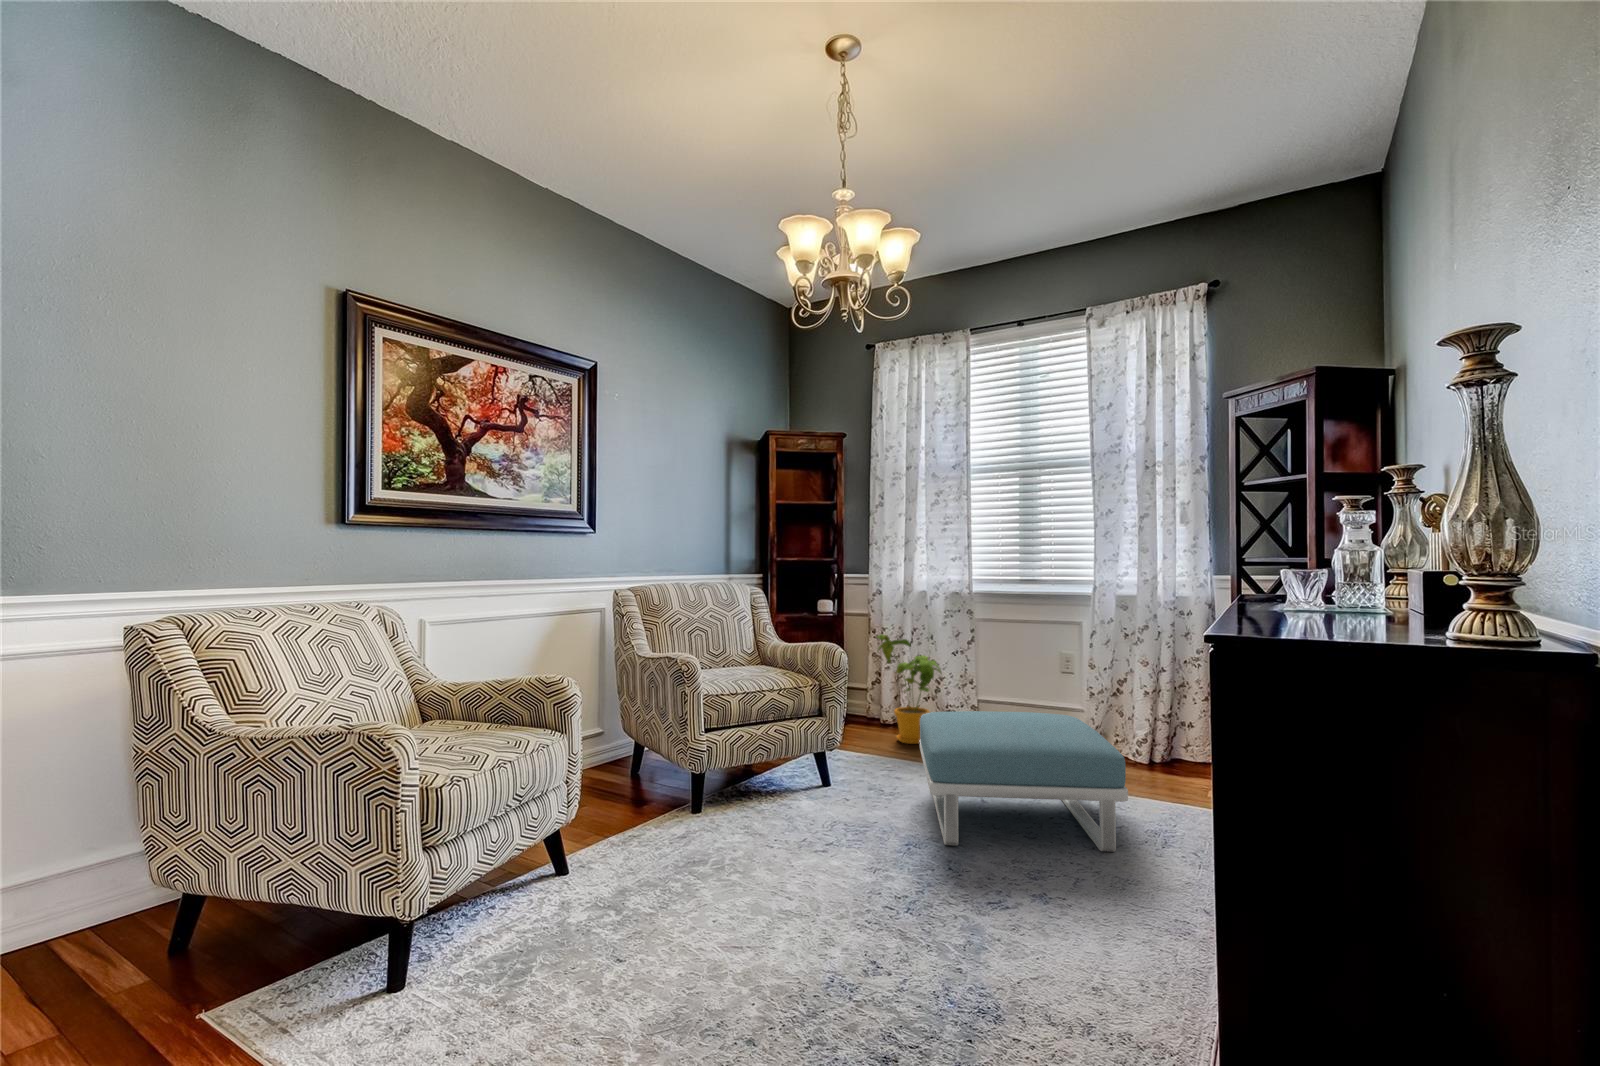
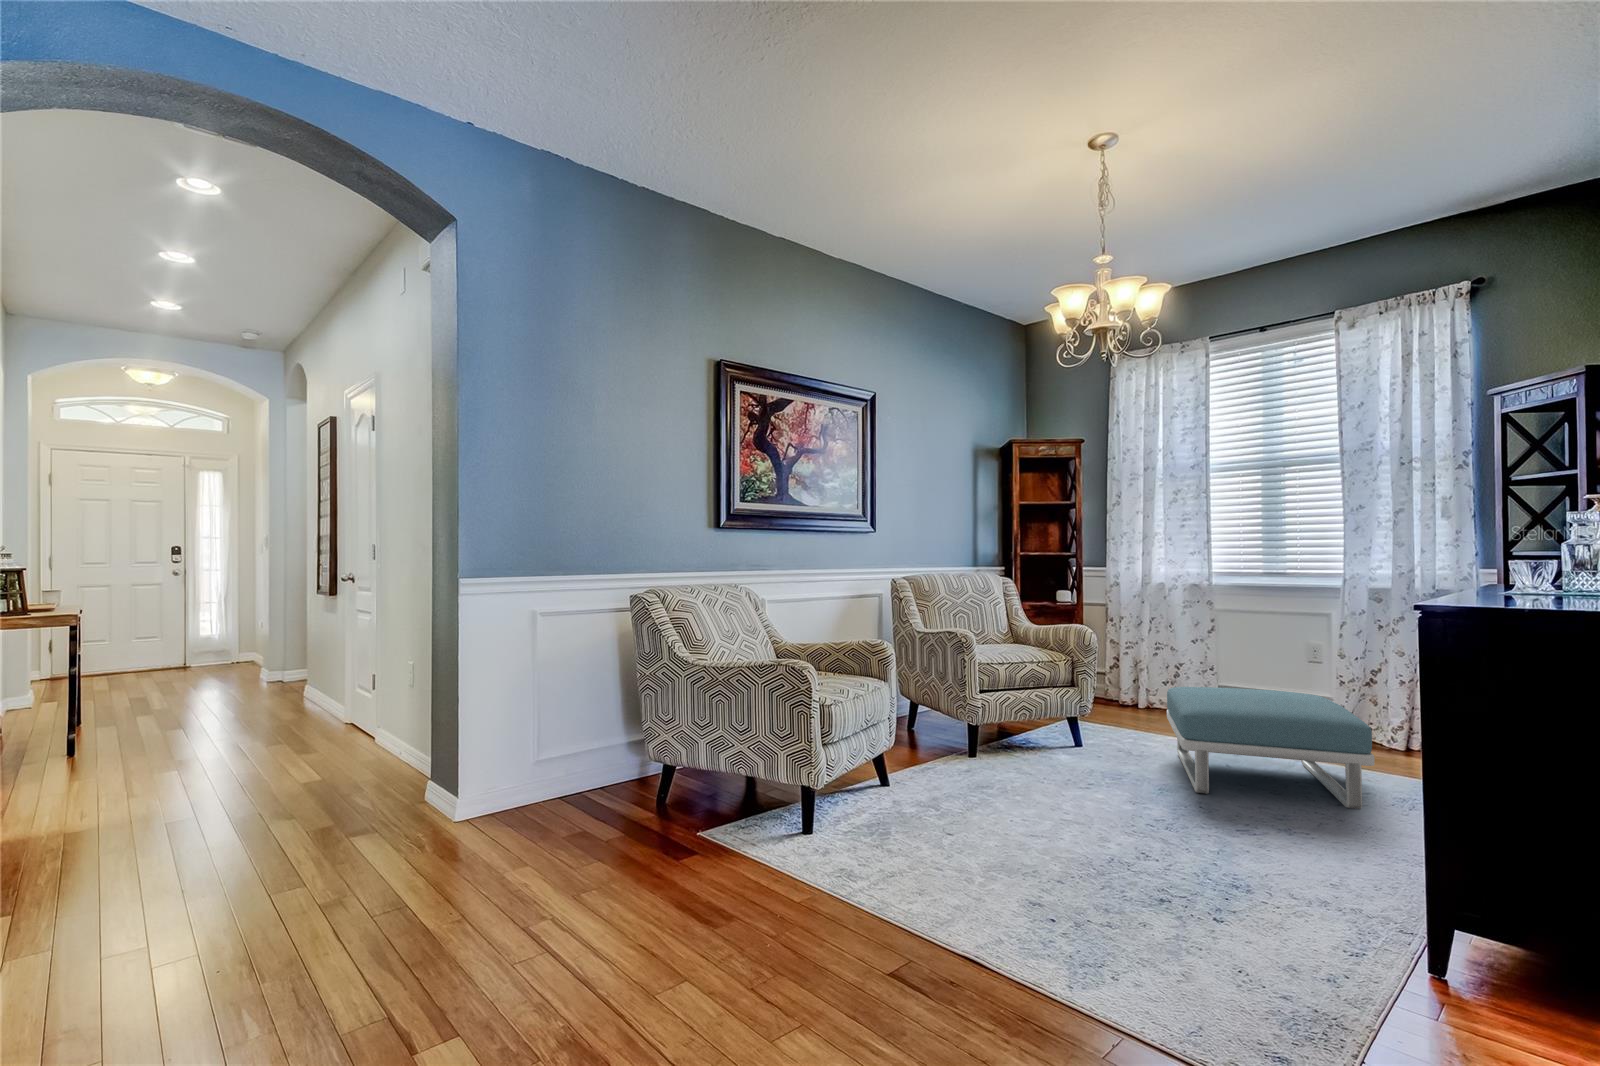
house plant: present [877,634,942,744] -> none [1118,621,1184,721]

